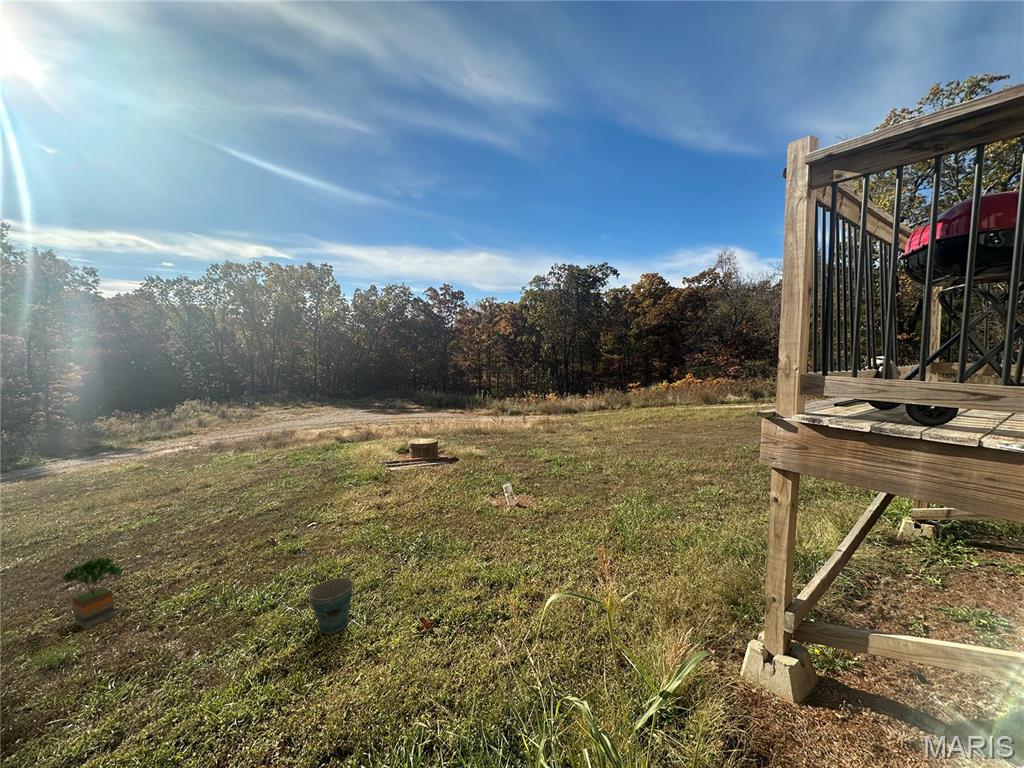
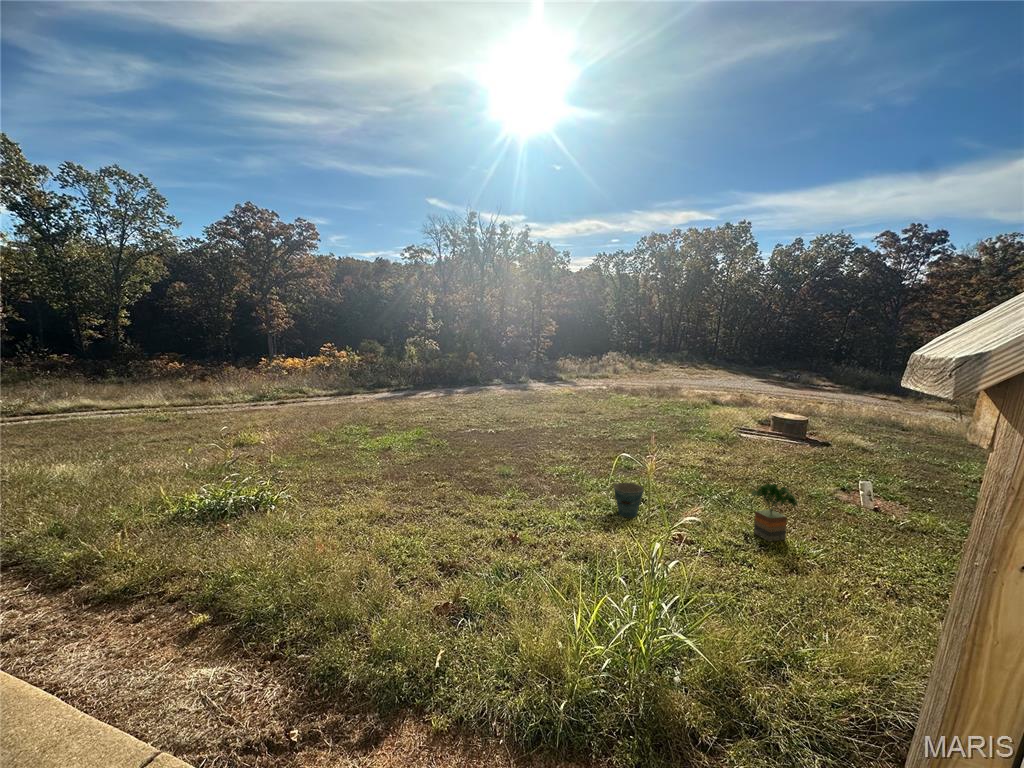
potted tree: present [62,558,122,629] -> present [751,484,798,541]

